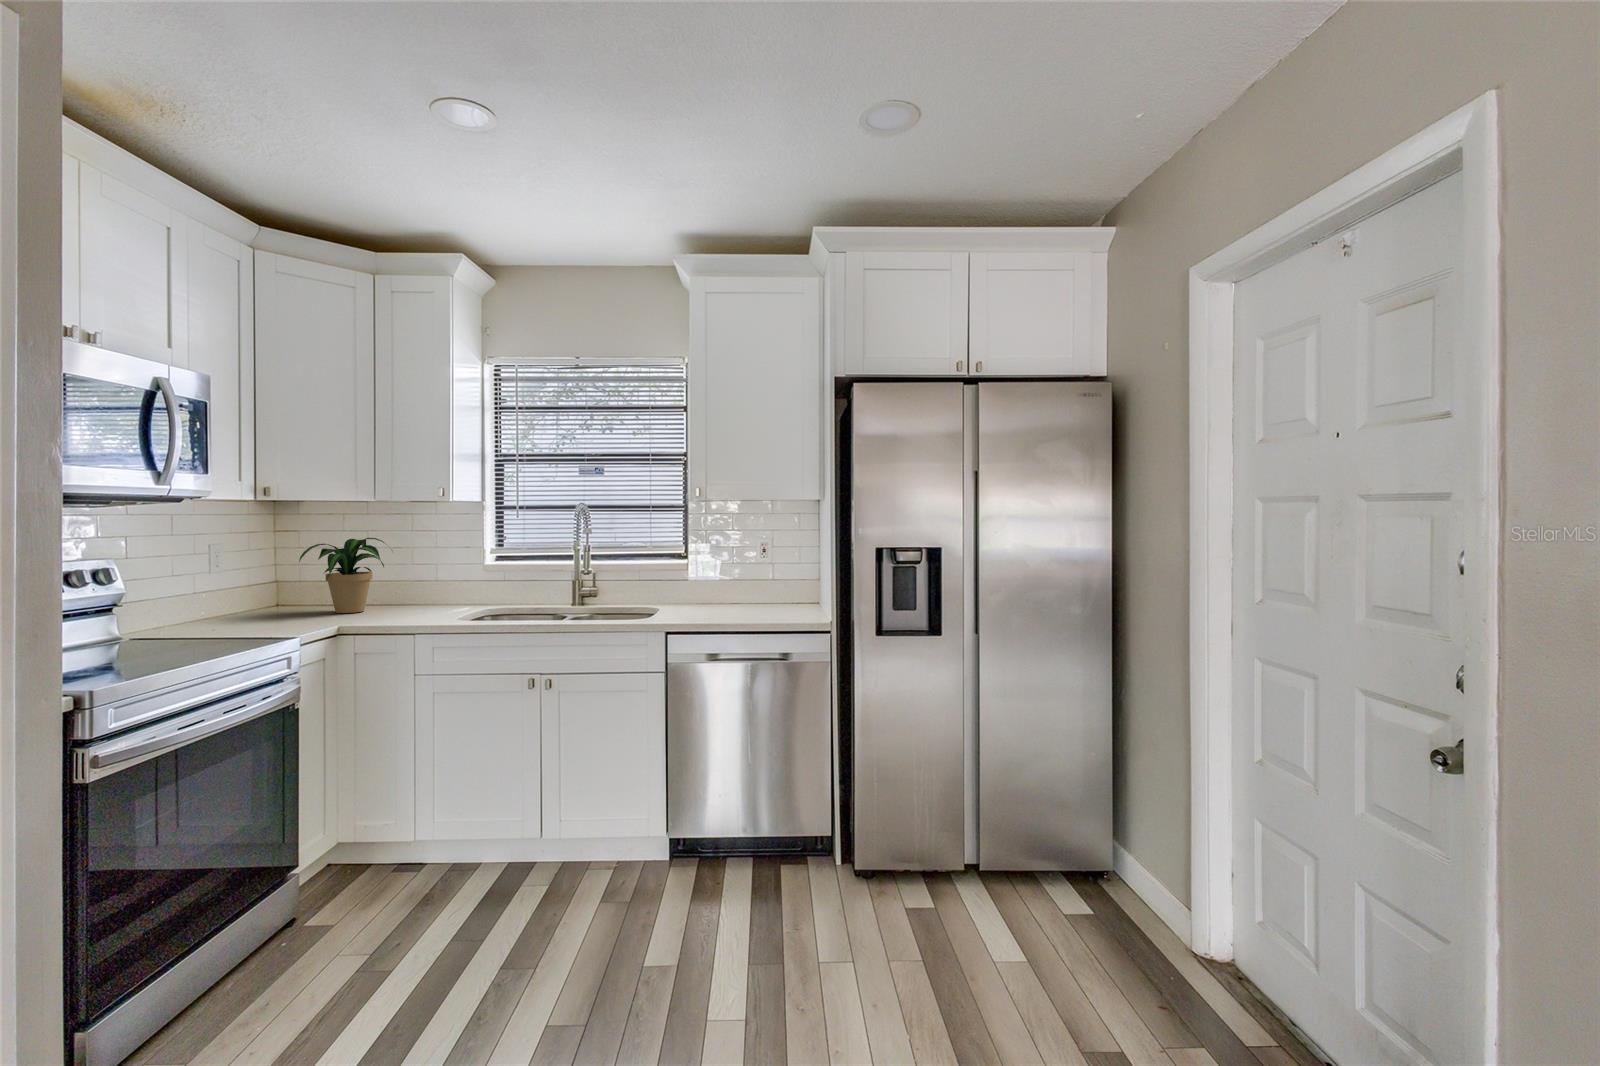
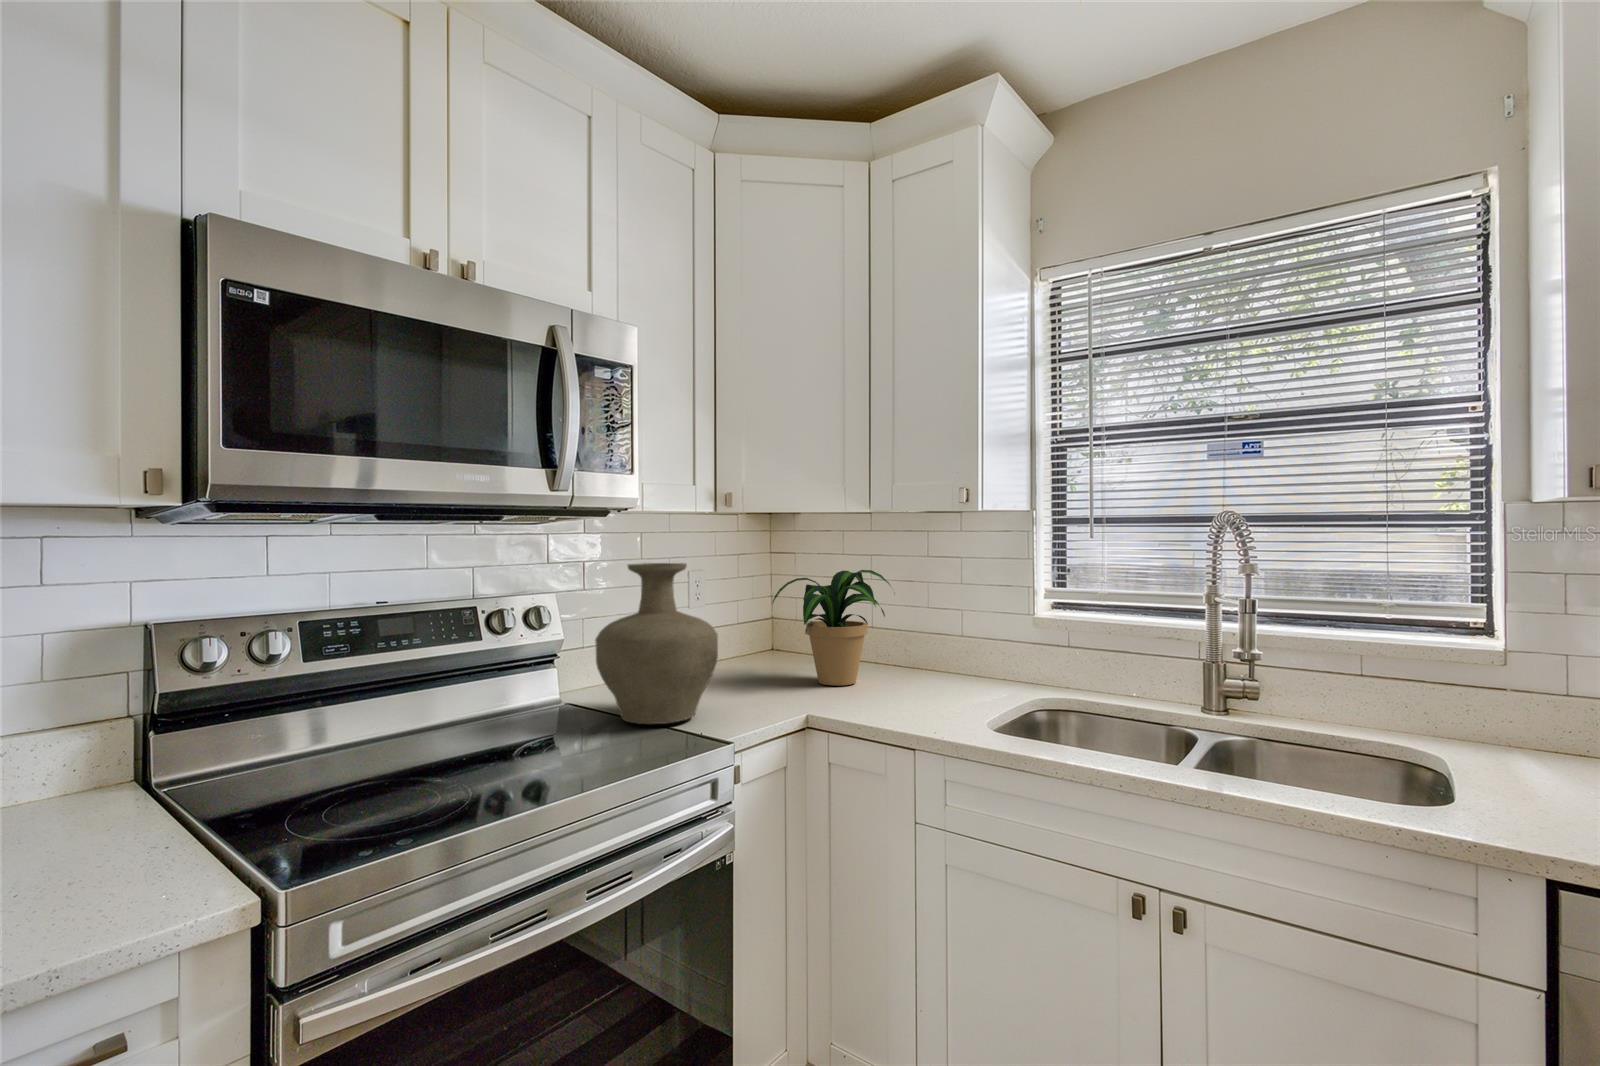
vase: none [175,533,275,638] -> present [595,563,718,724]

